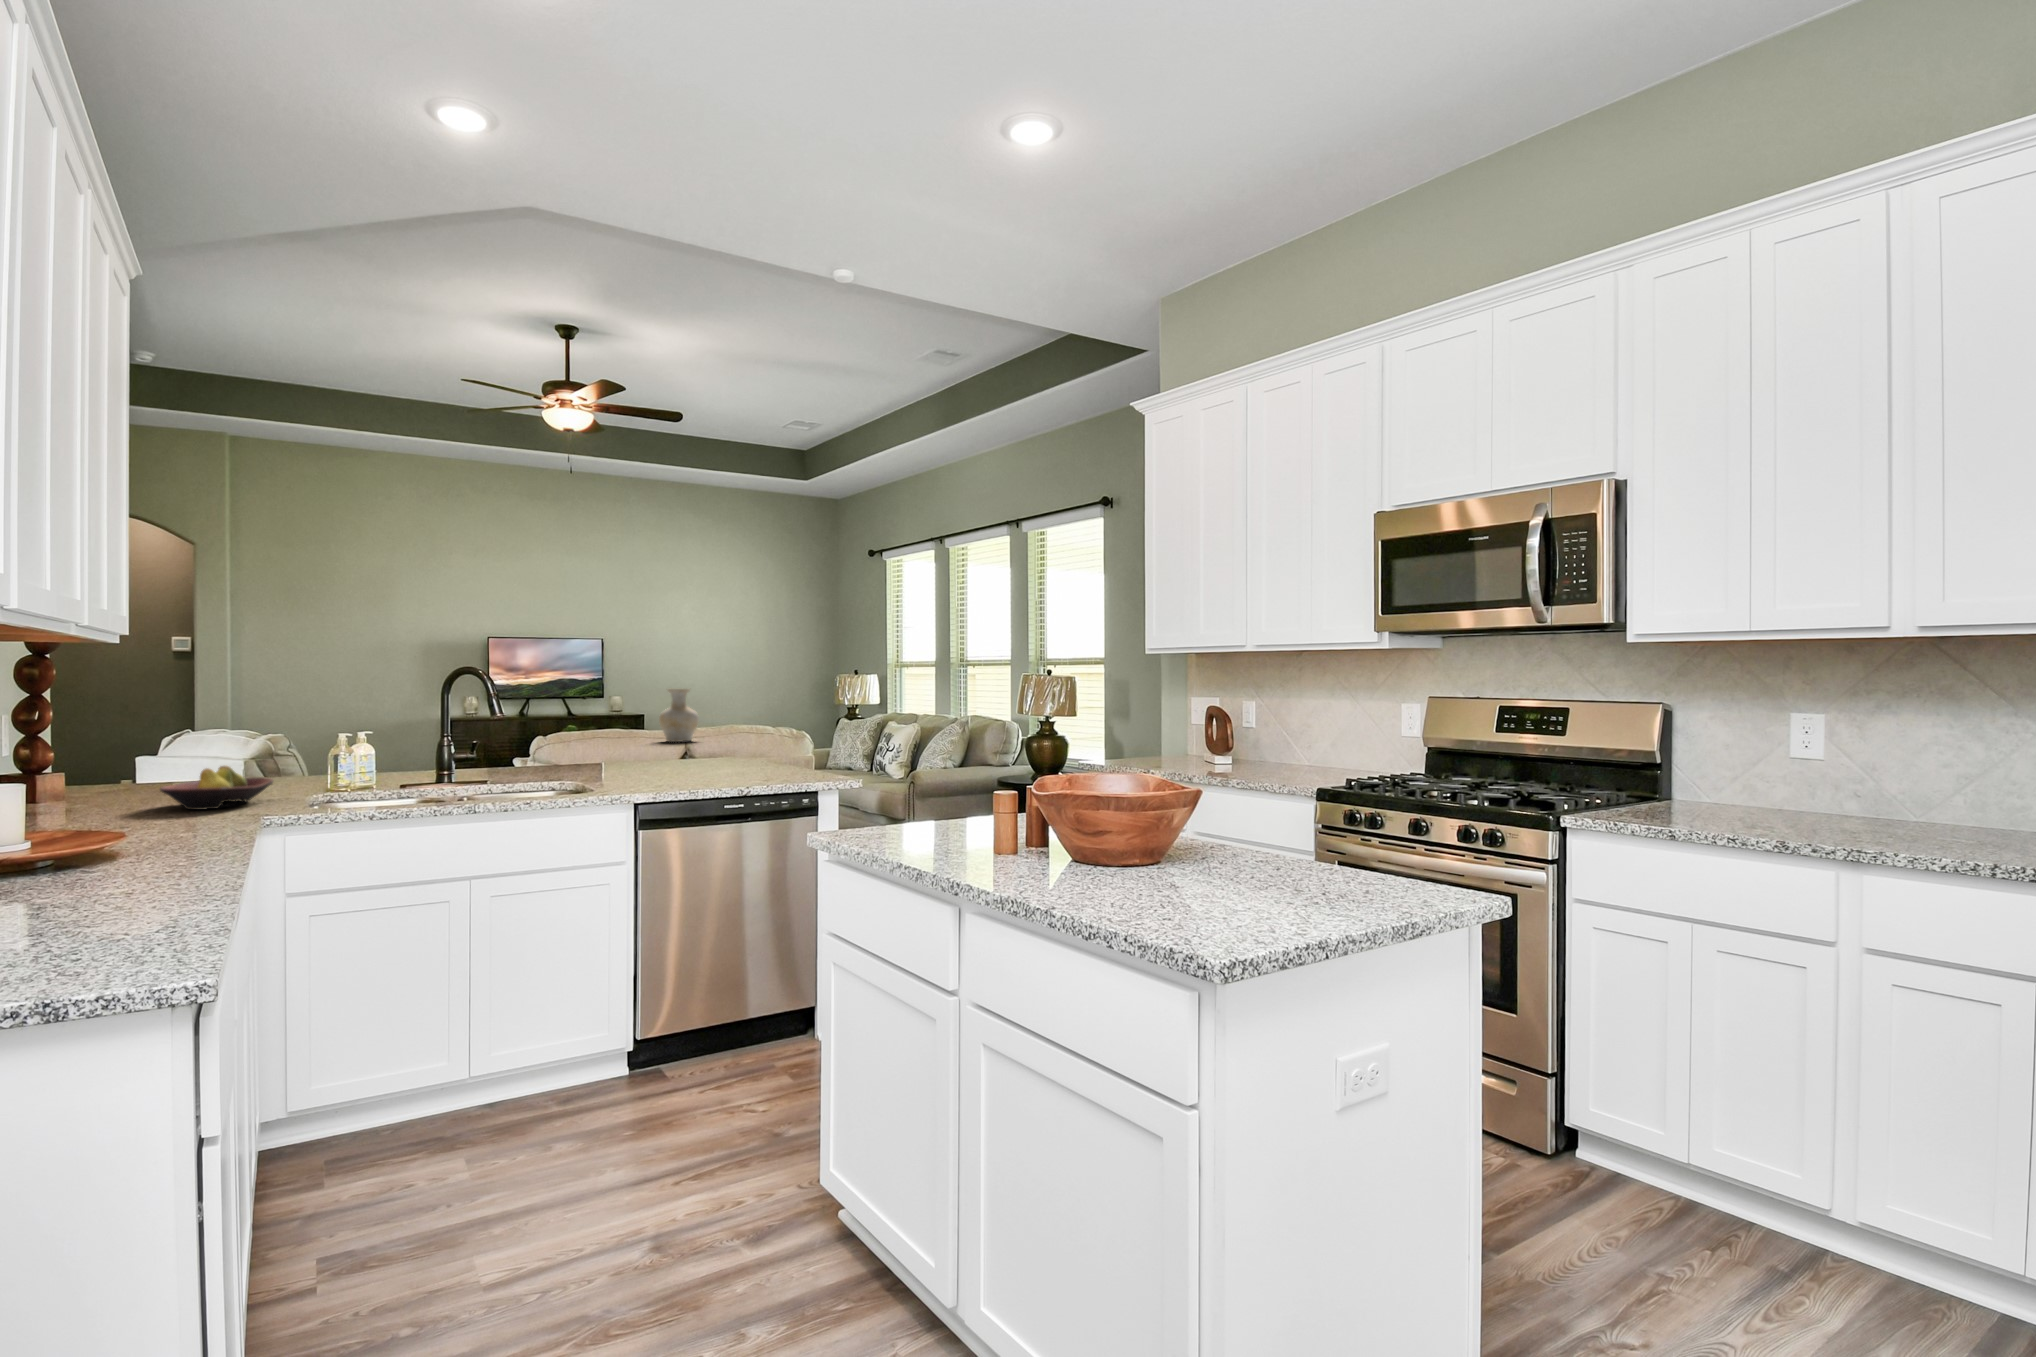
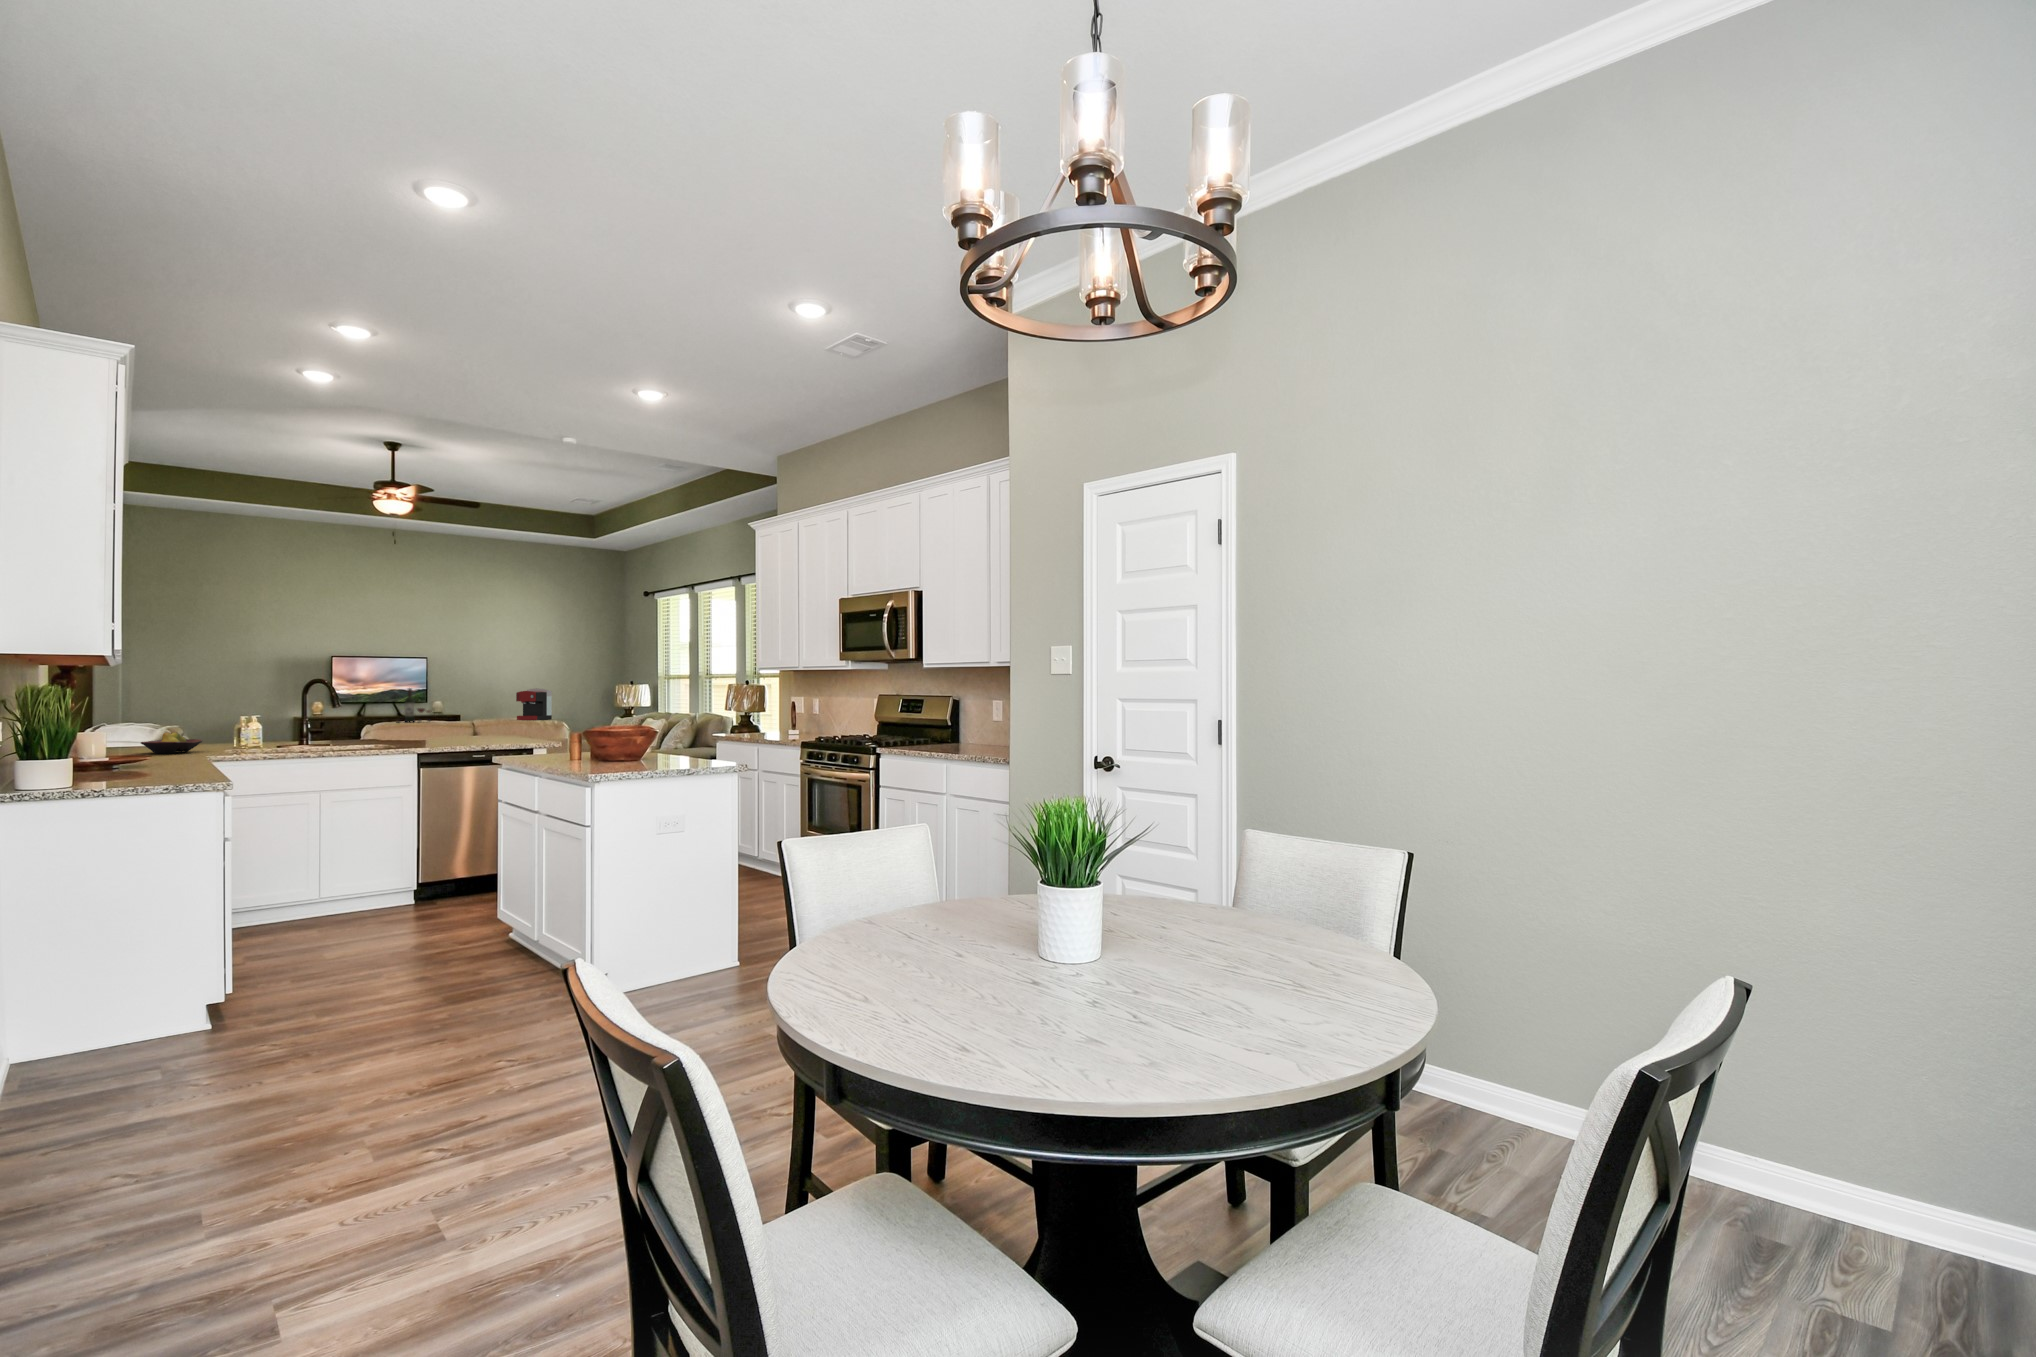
coffee maker: none [708,679,751,721] -> present [516,688,552,720]
wine bottle: none [563,680,609,725] -> present [397,688,430,723]
vase: present [659,689,699,742] -> none [461,694,490,730]

